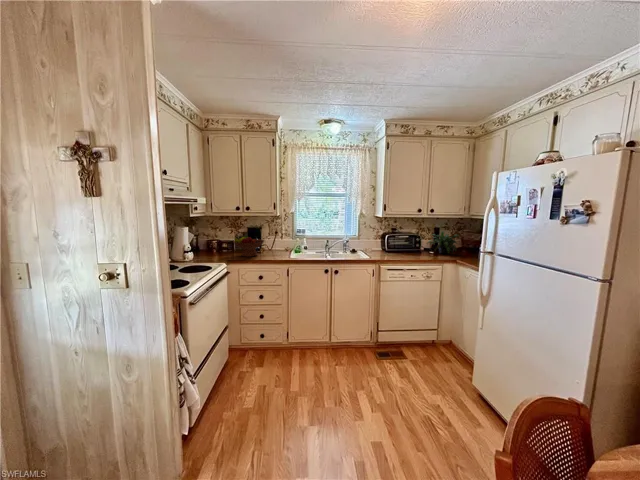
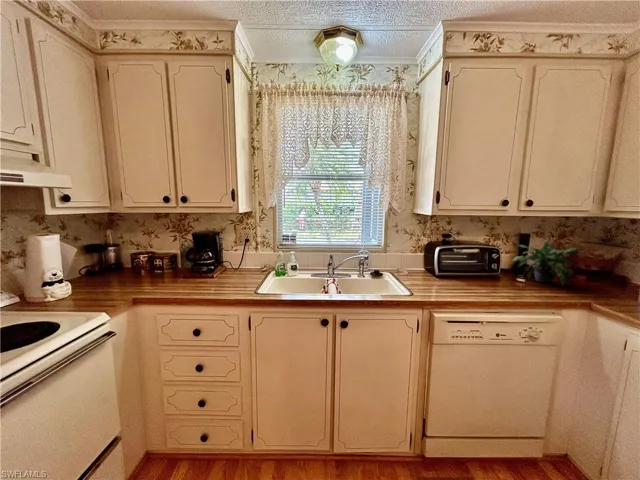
fruit bowl: present [233,236,264,257] -> none [153,248,216,288]

